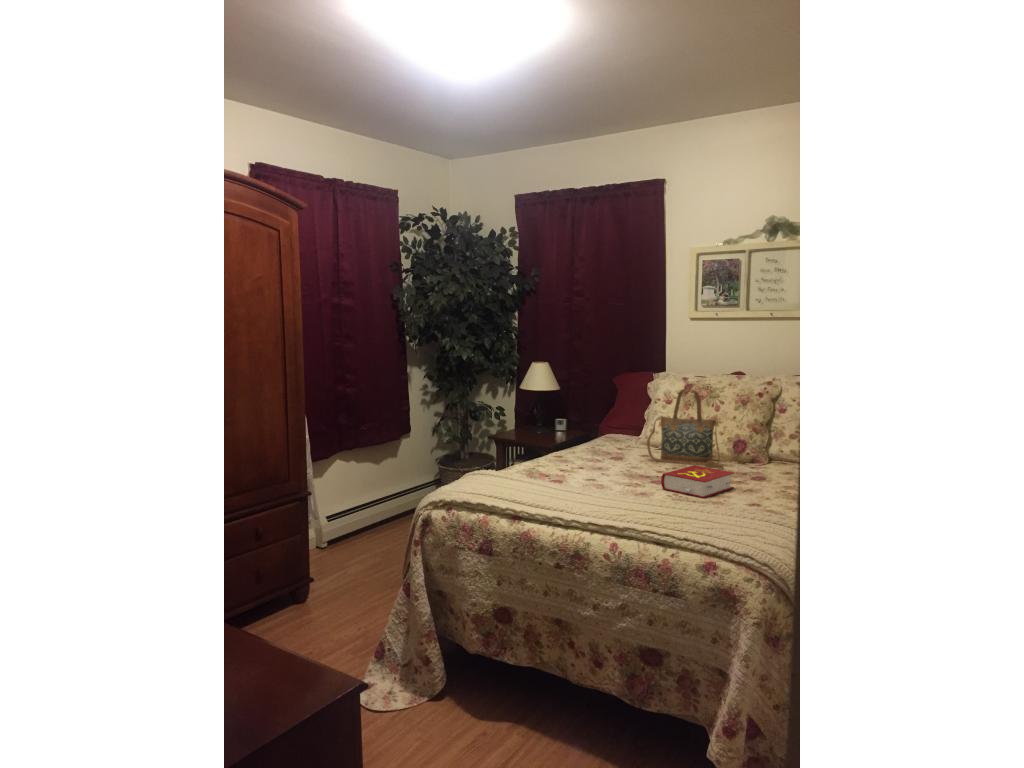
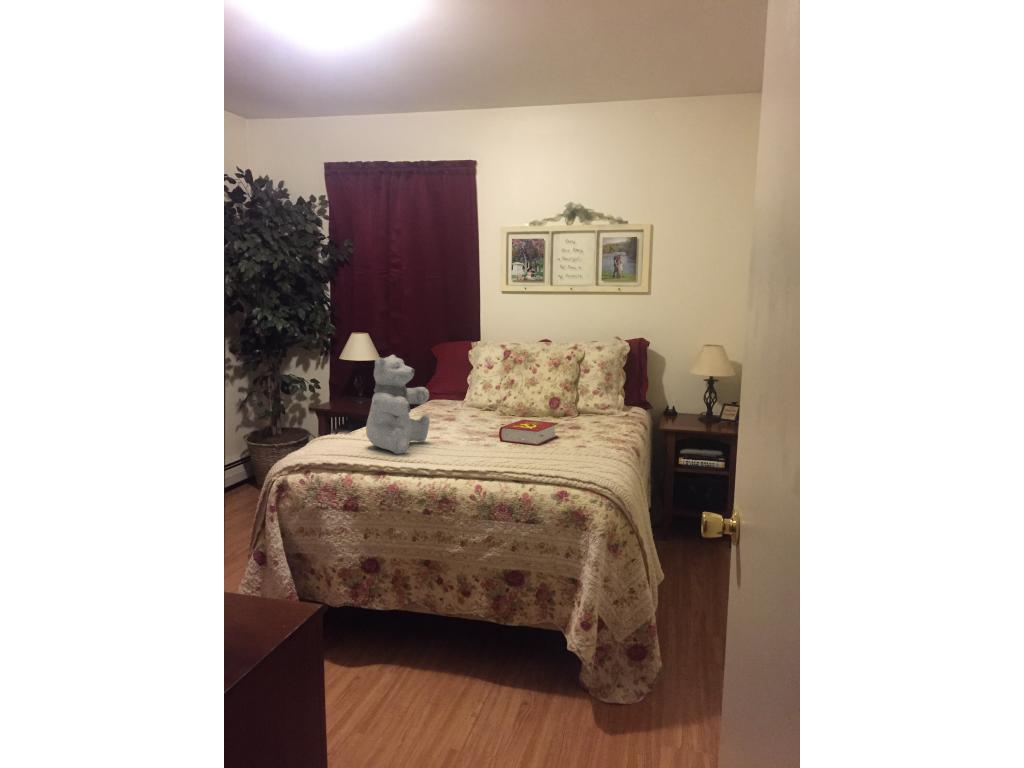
handbag: present [647,389,724,468] -> none [476,353,544,422]
teddy bear: none [511,392,580,499] -> present [366,355,430,454]

